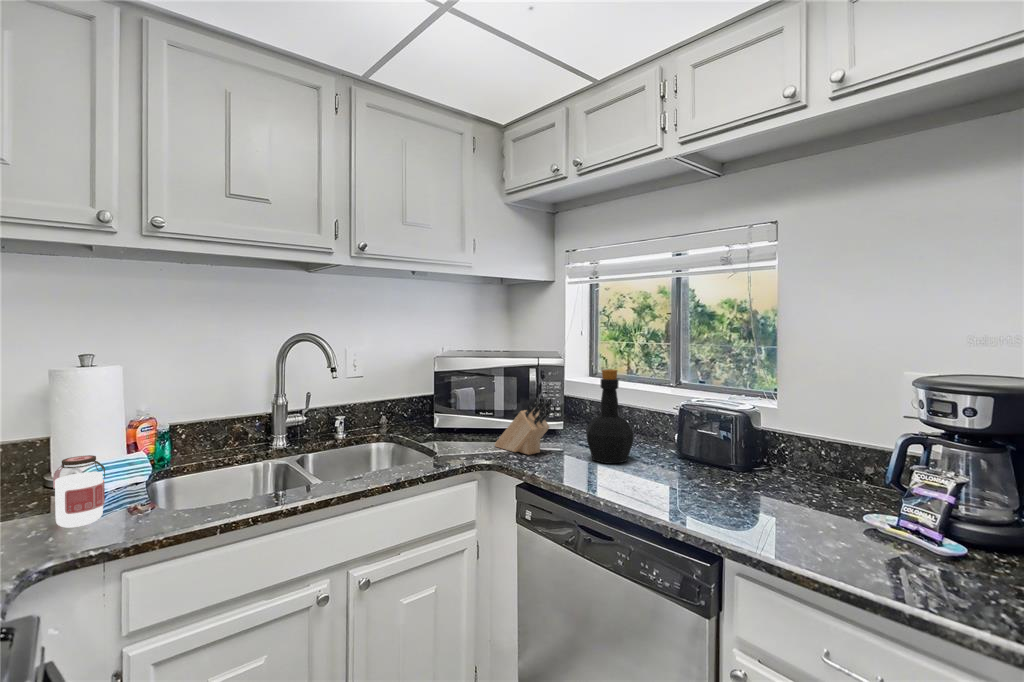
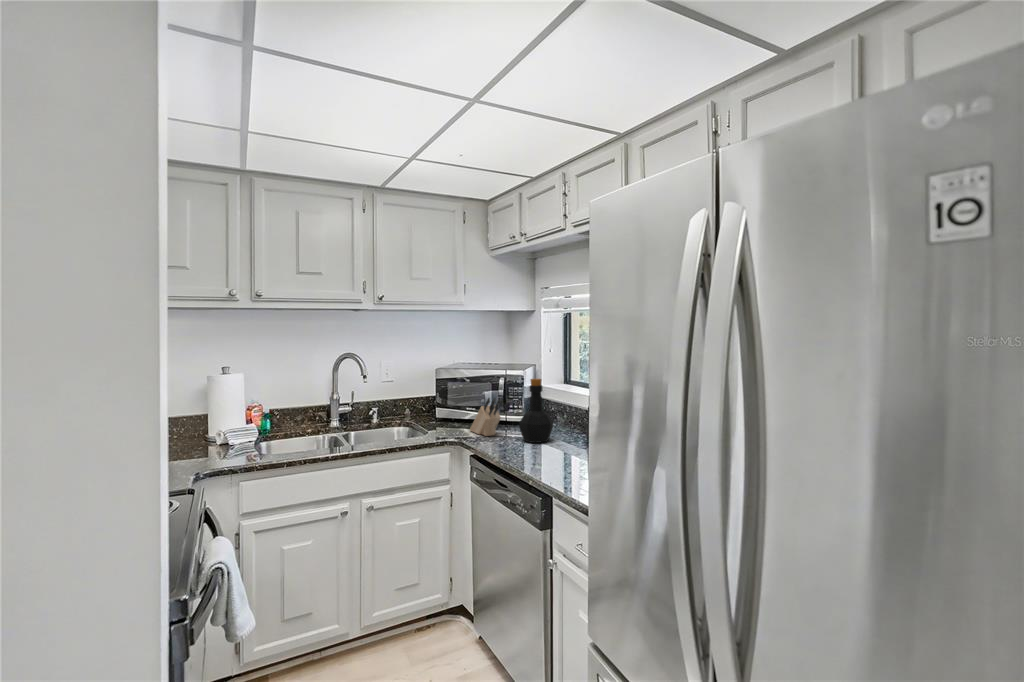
jar: present [53,455,105,528] -> none [209,423,233,460]

